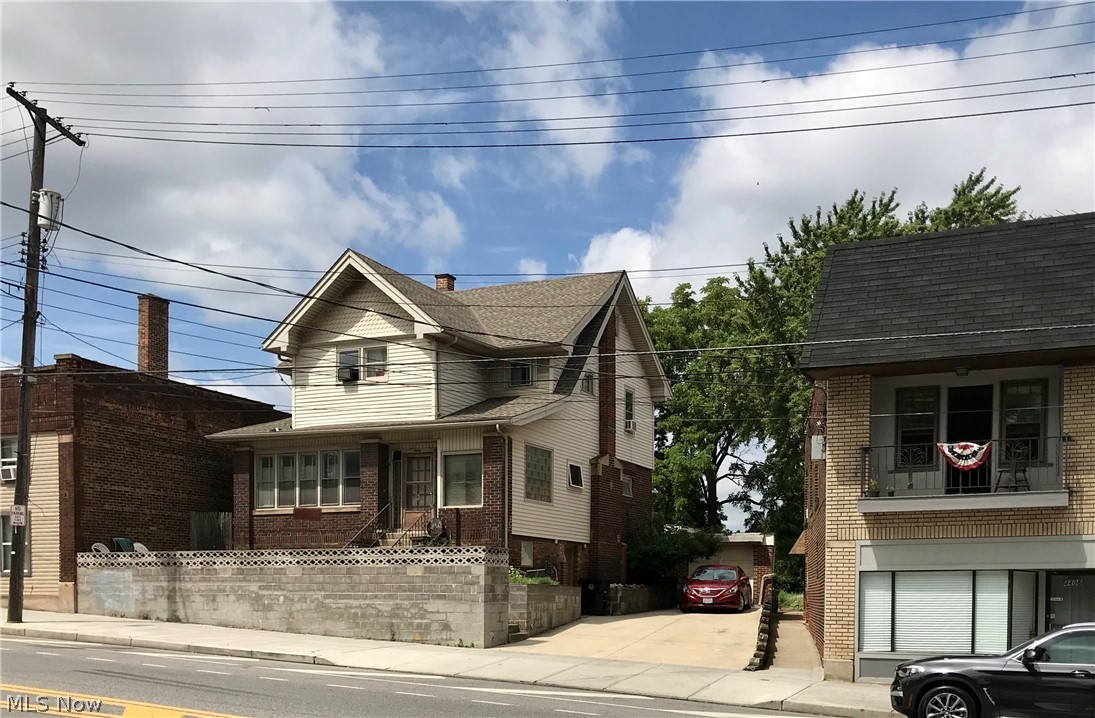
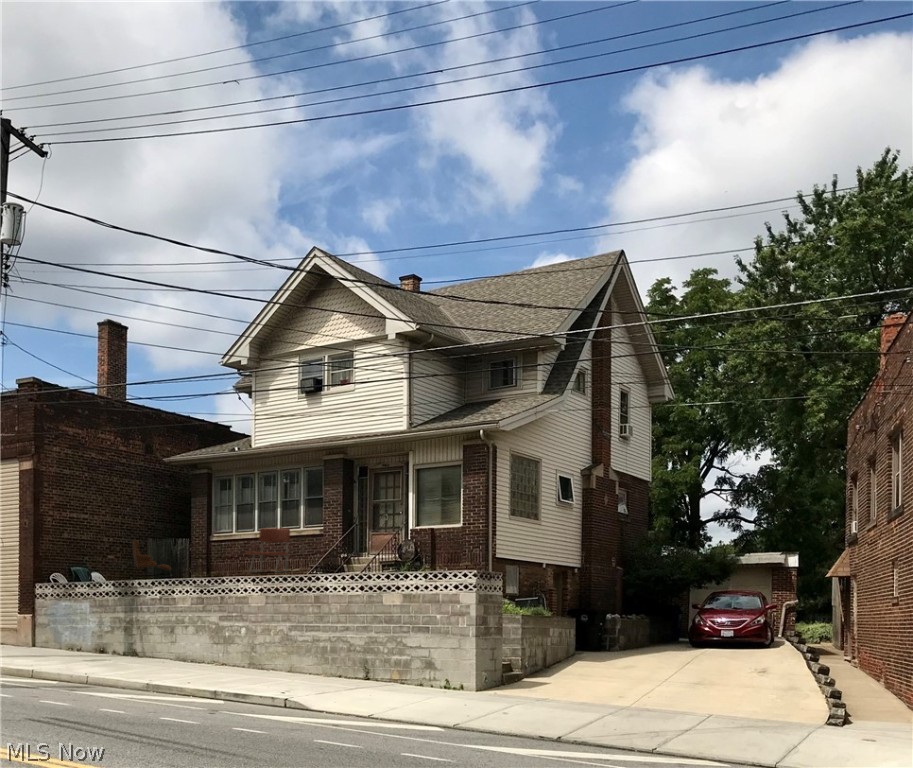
lounge chair: none [171,516,207,551] -> present [133,540,171,575]

